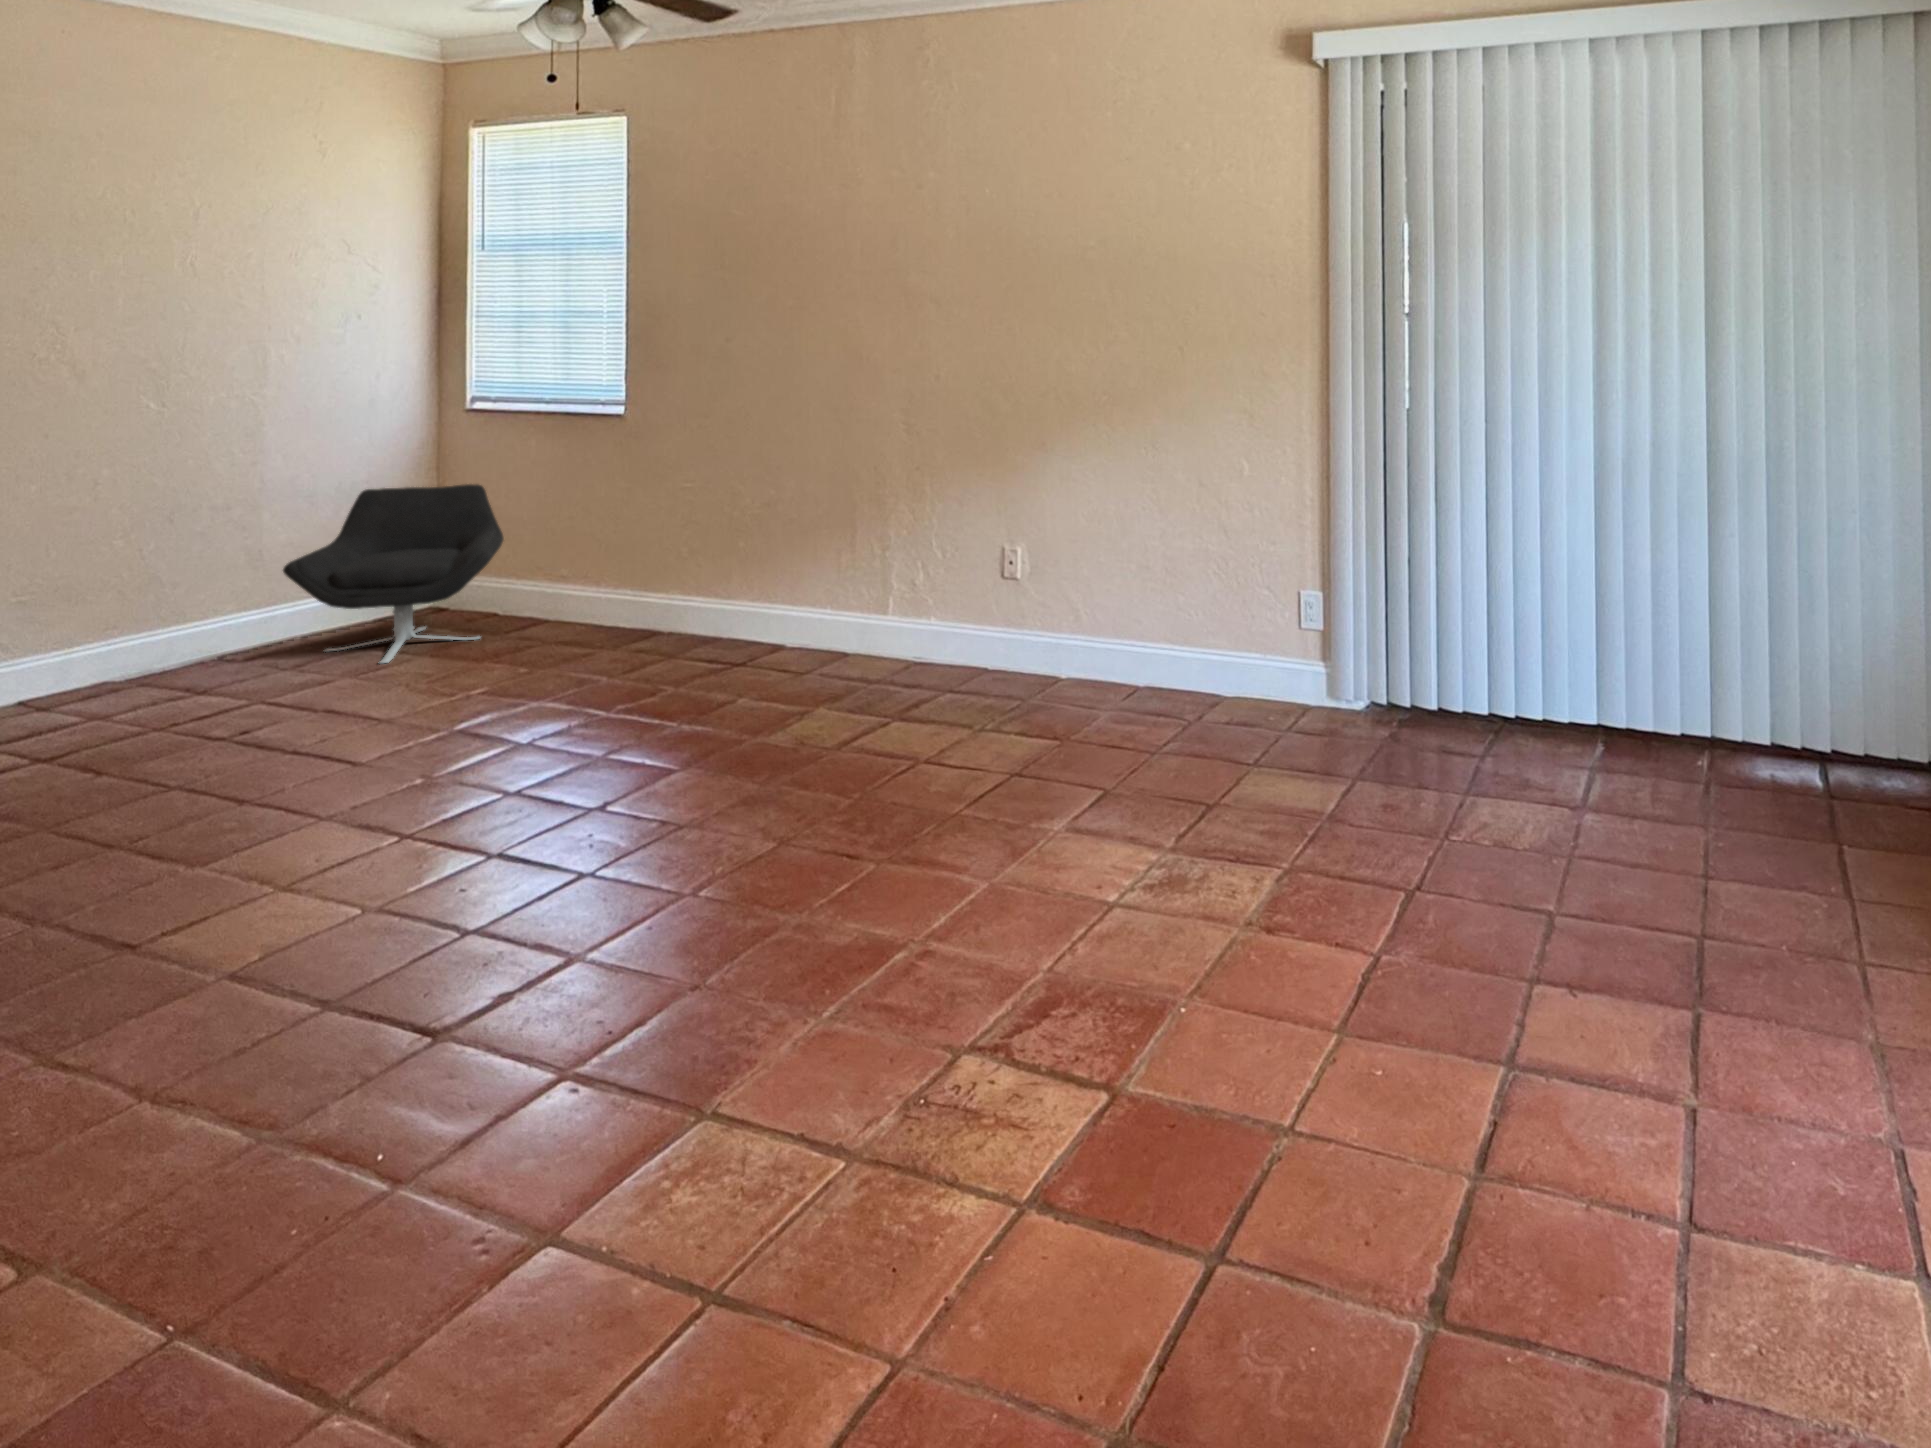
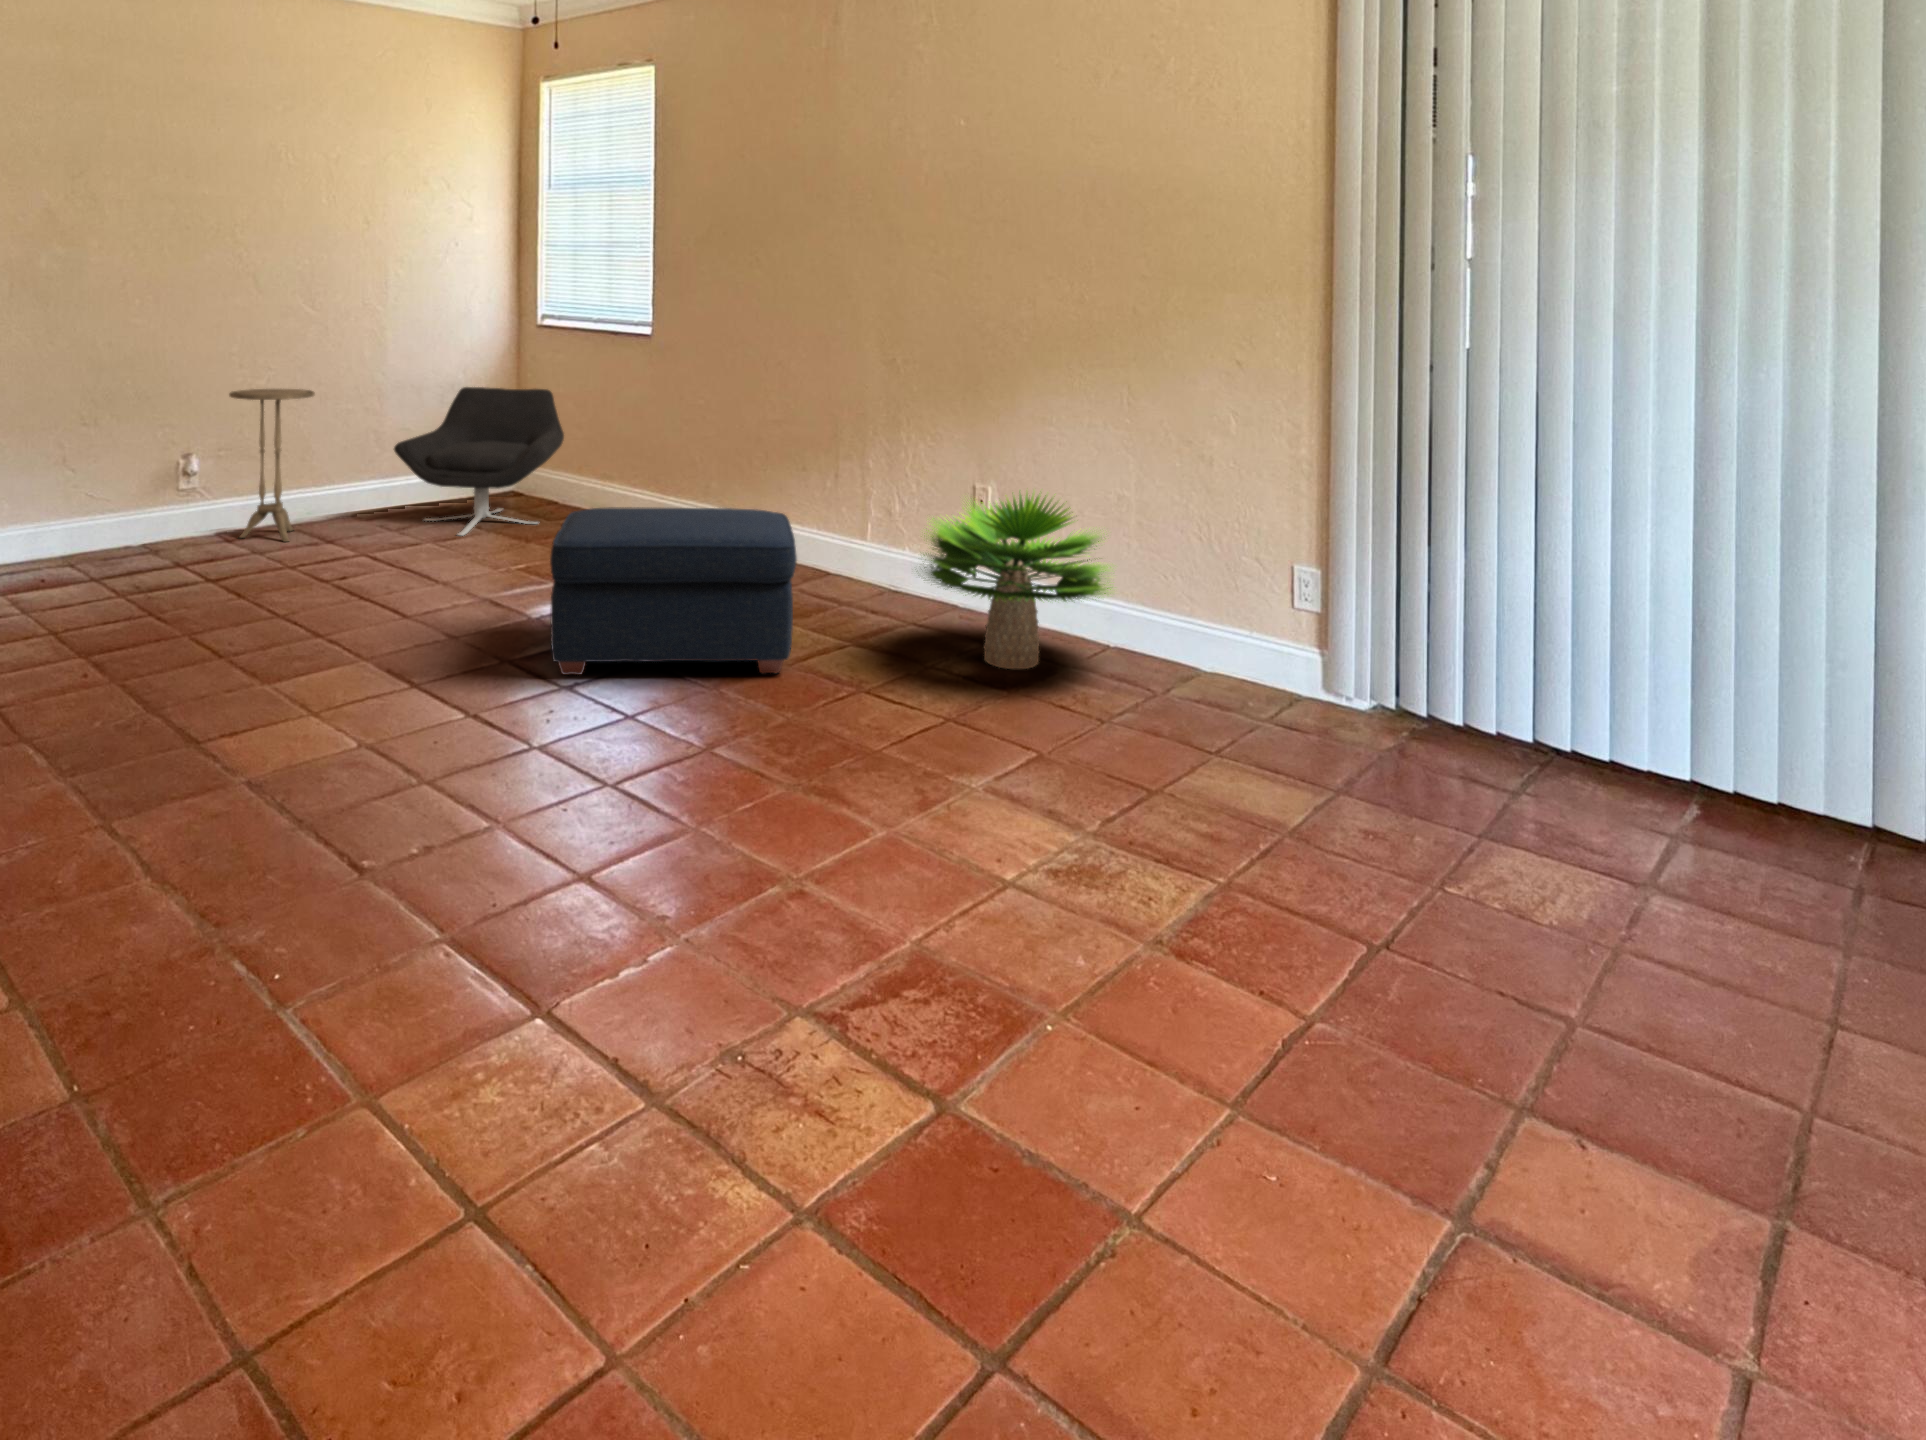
side table: none [41,509,171,704] -> present [229,389,315,542]
potted plant: none [949,543,1151,719] -> present [923,492,1111,669]
ottoman: none [567,595,841,795] -> present [550,507,797,675]

